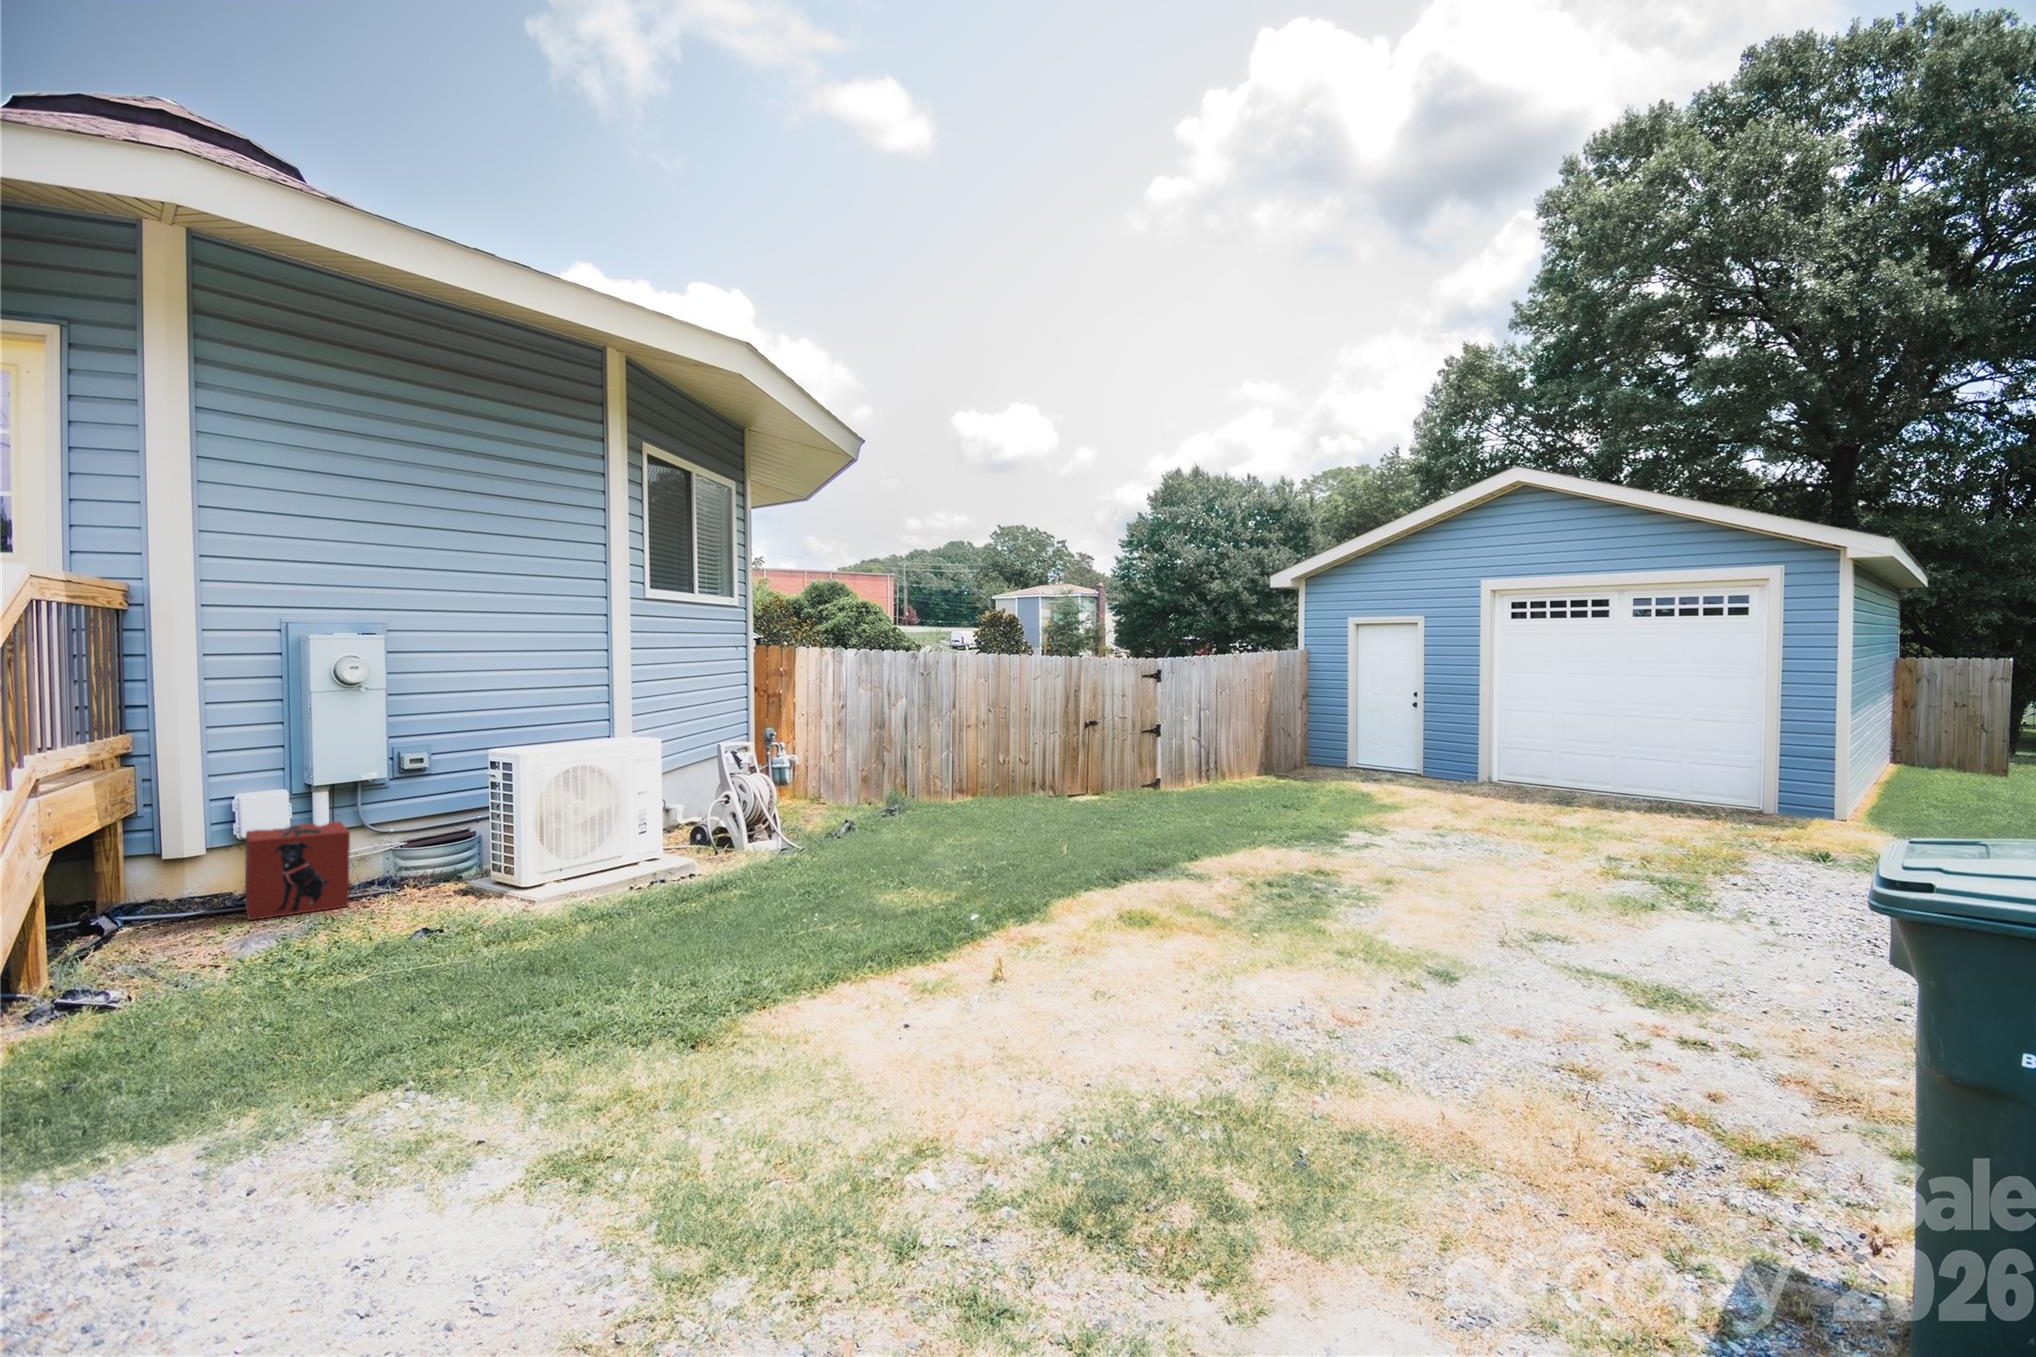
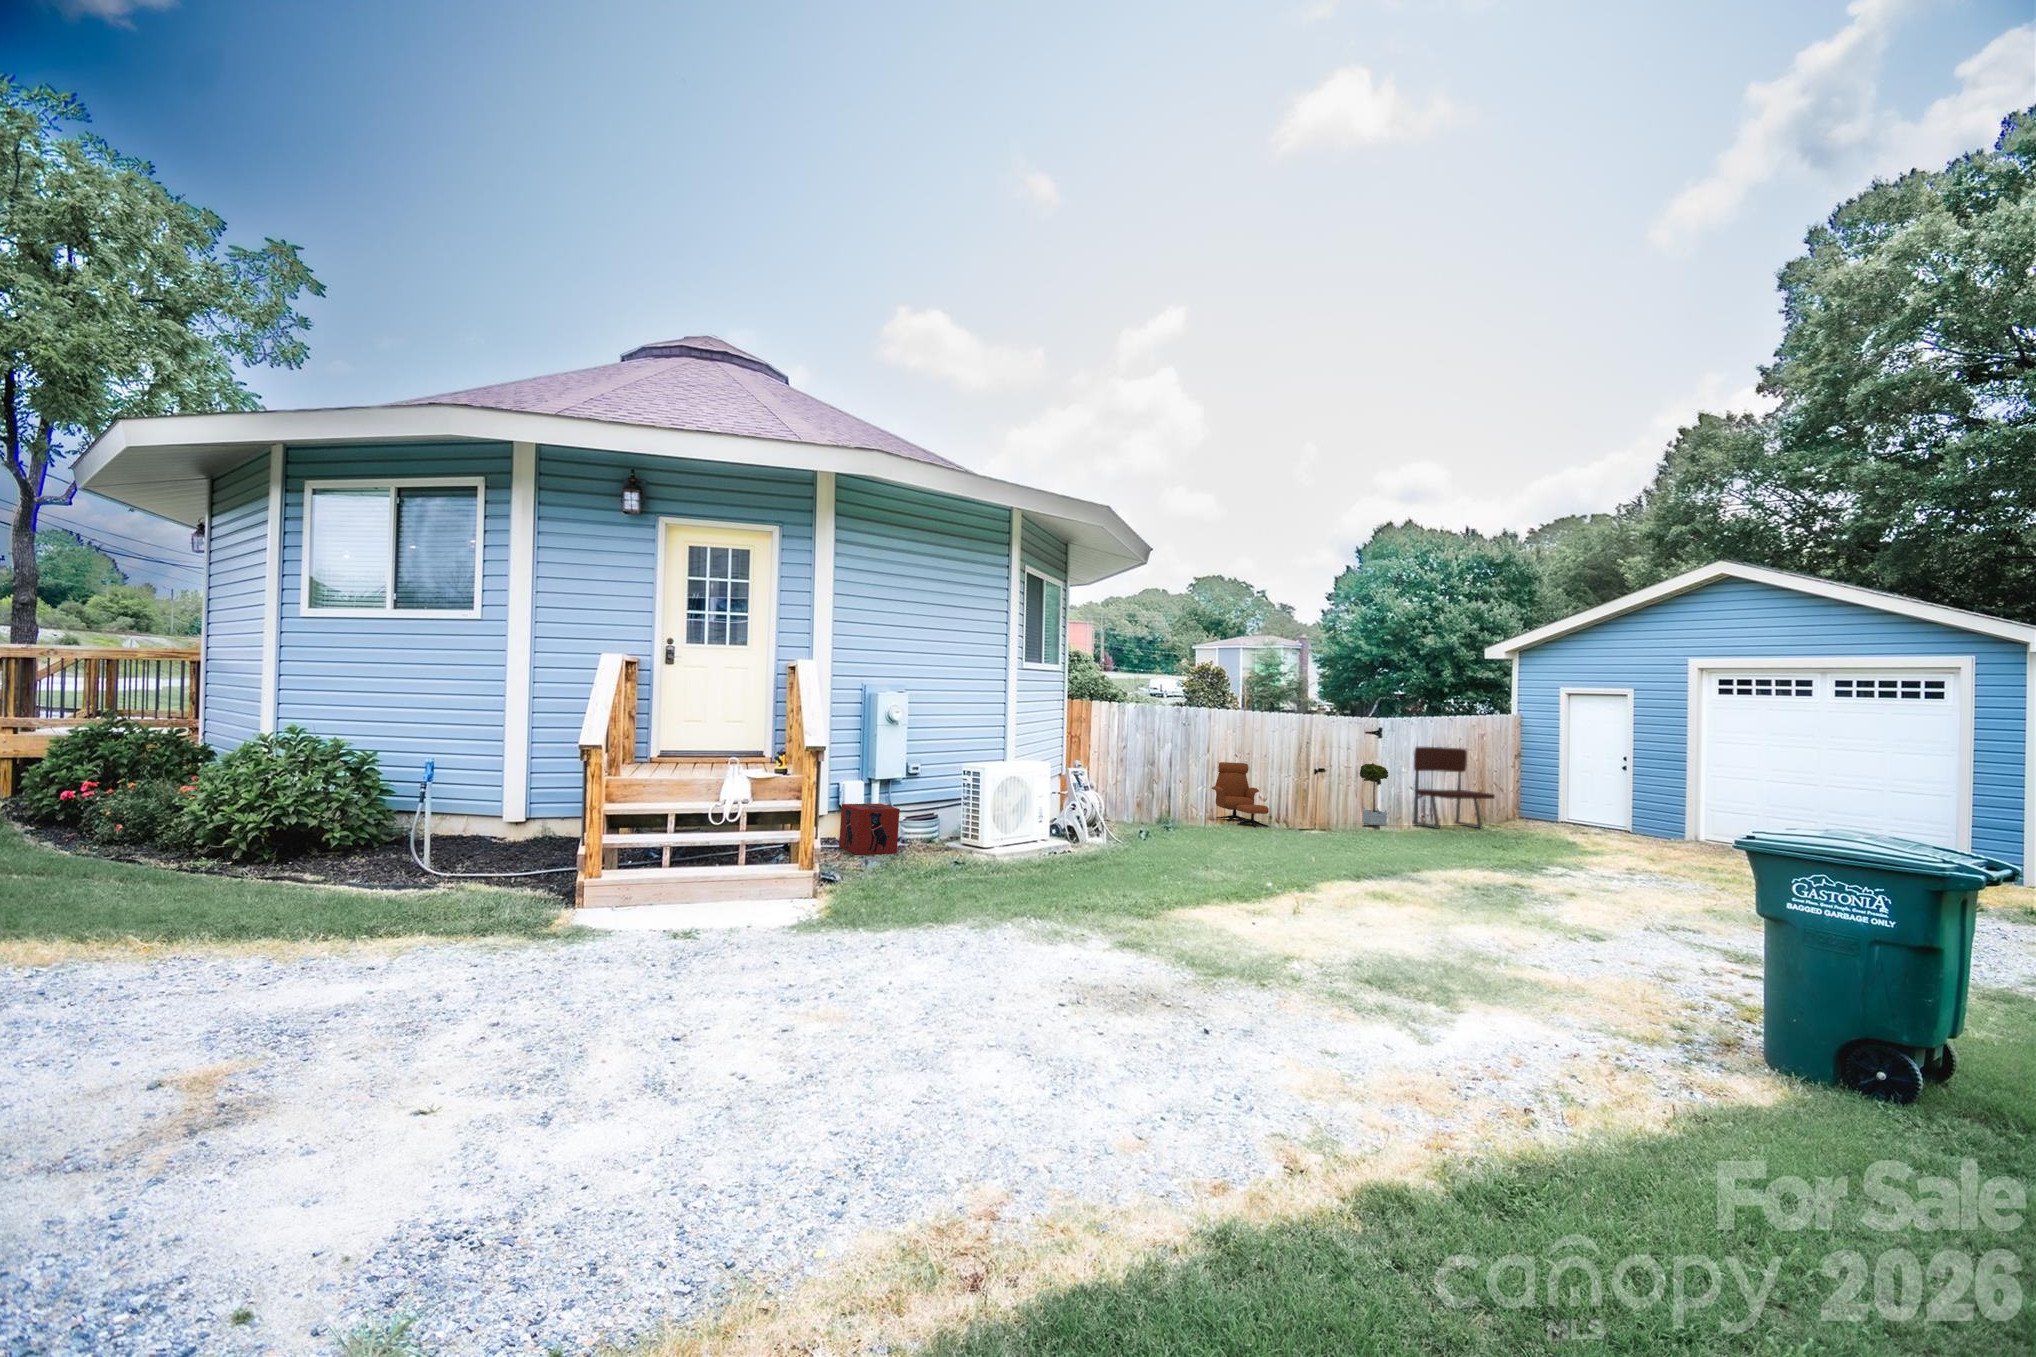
bench: none [1194,691,1283,786] -> present [1412,747,1495,829]
potted tree: none [1134,712,1166,786] -> present [1360,763,1388,825]
lounge chair: none [955,720,1023,801] -> present [1211,762,1269,827]

